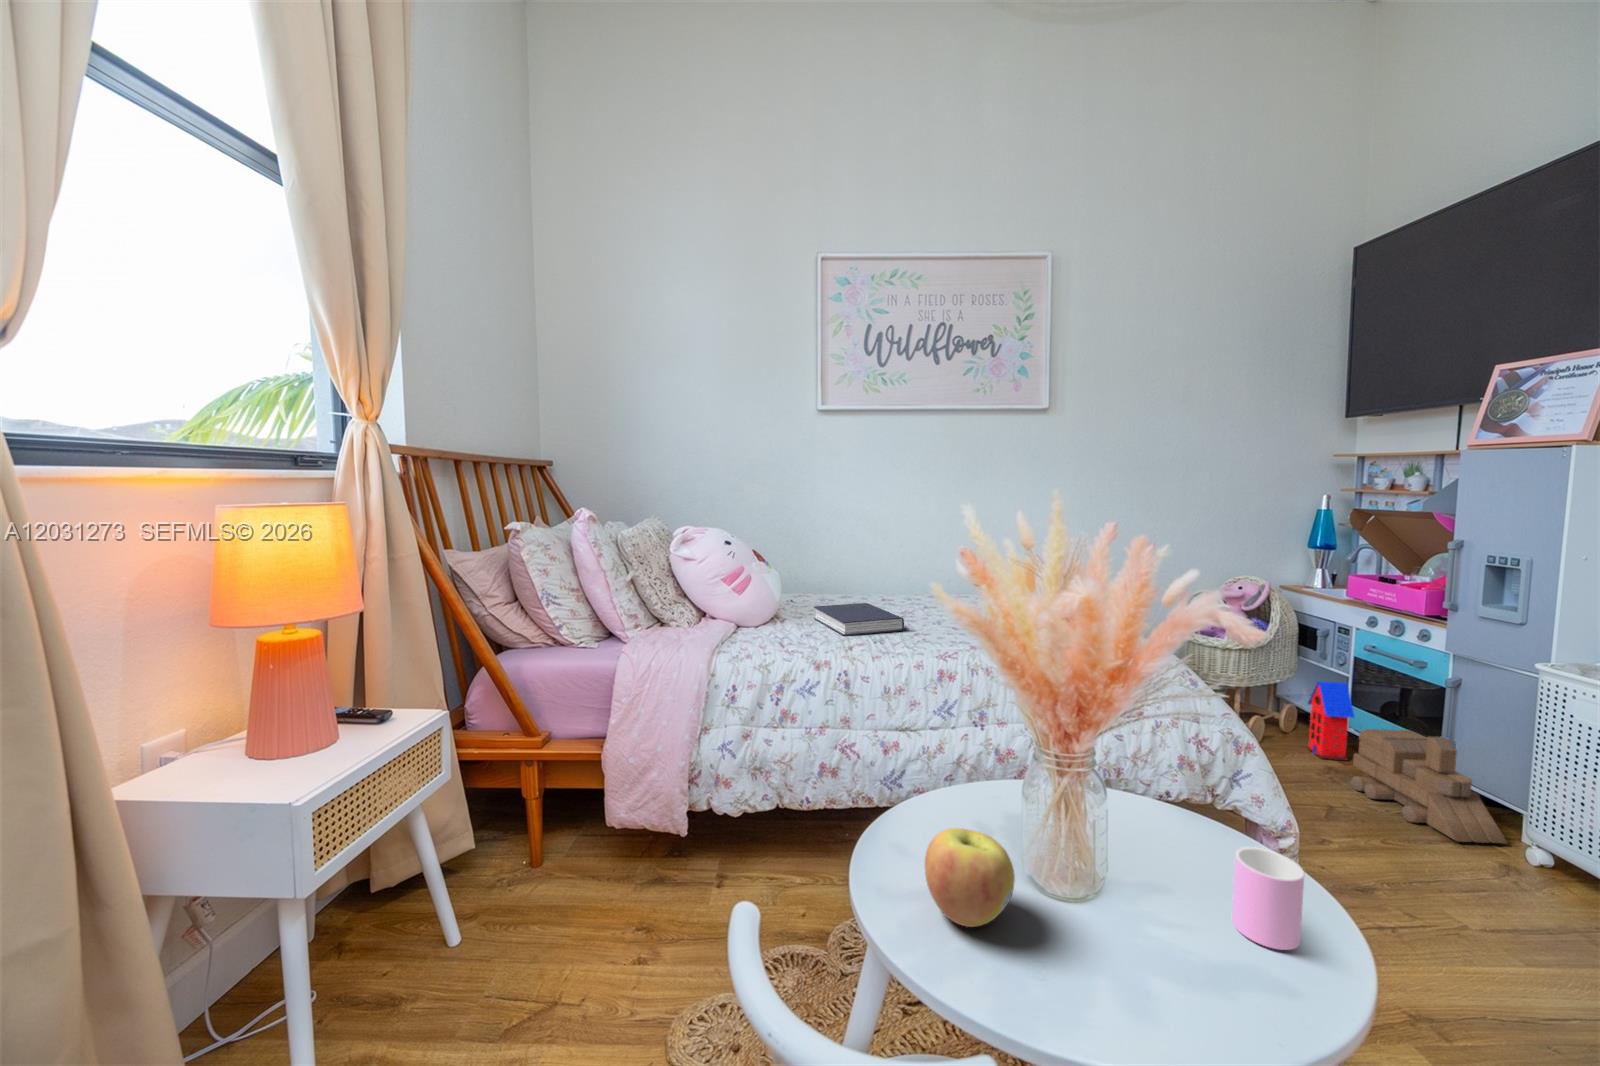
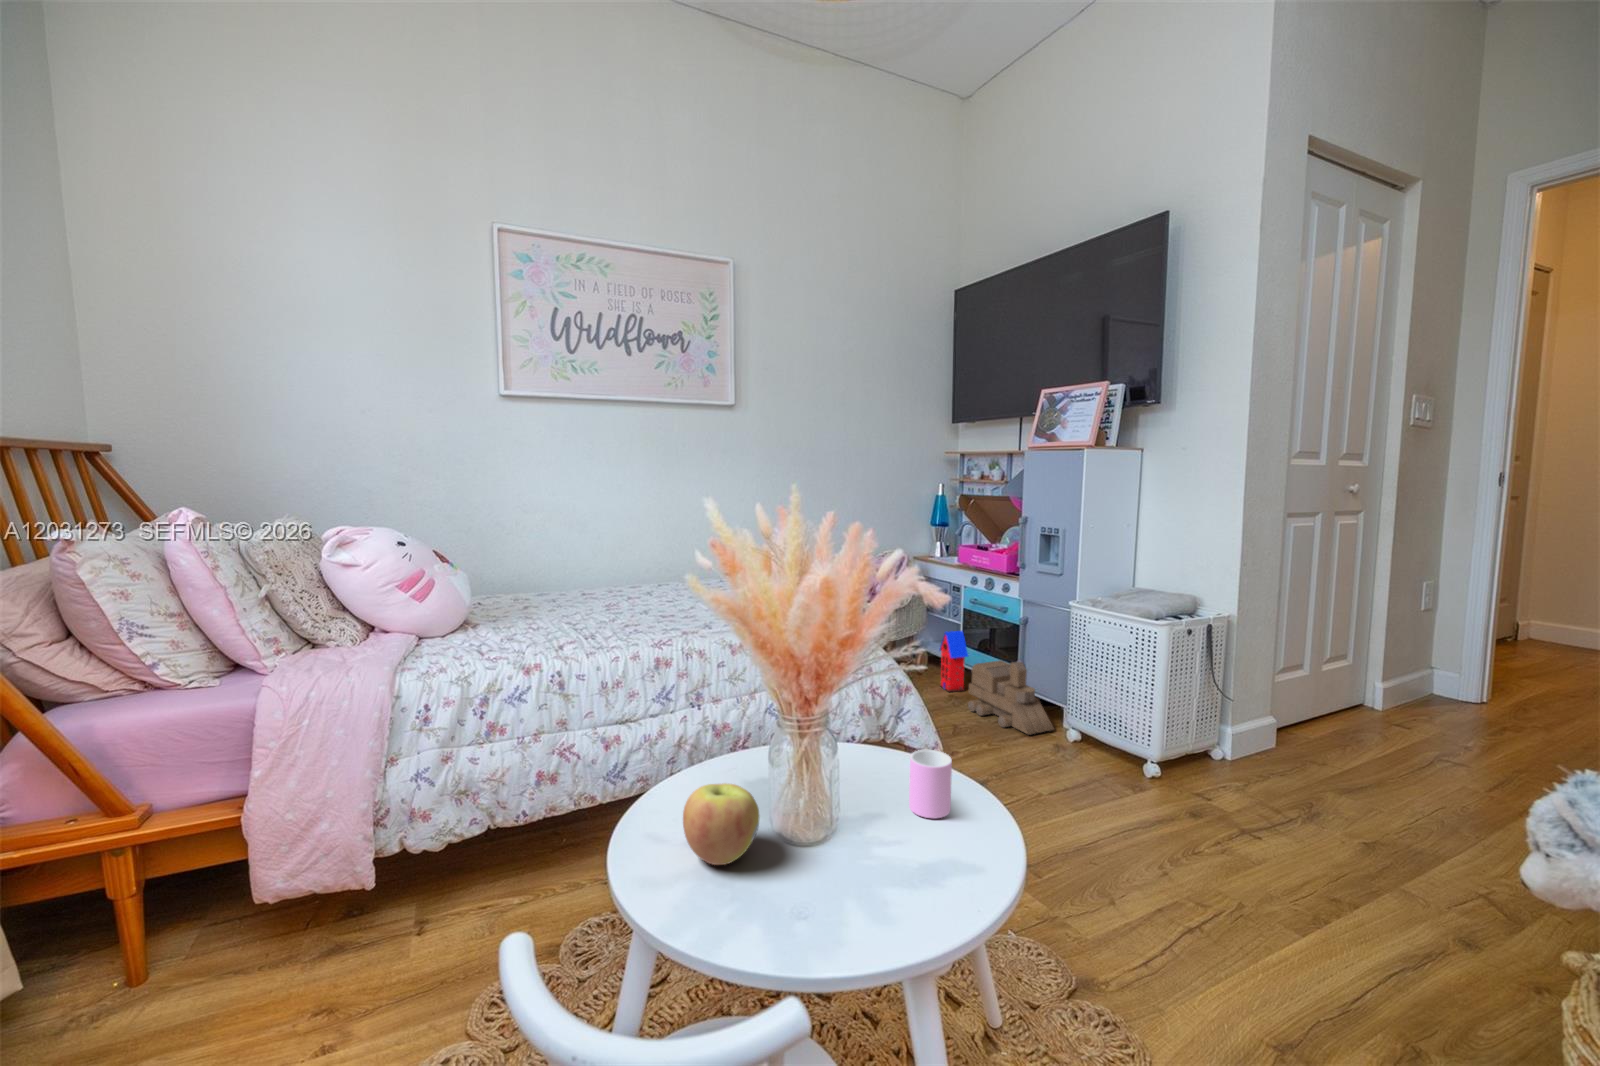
book: present [814,603,904,636] -> none [512,600,615,636]

